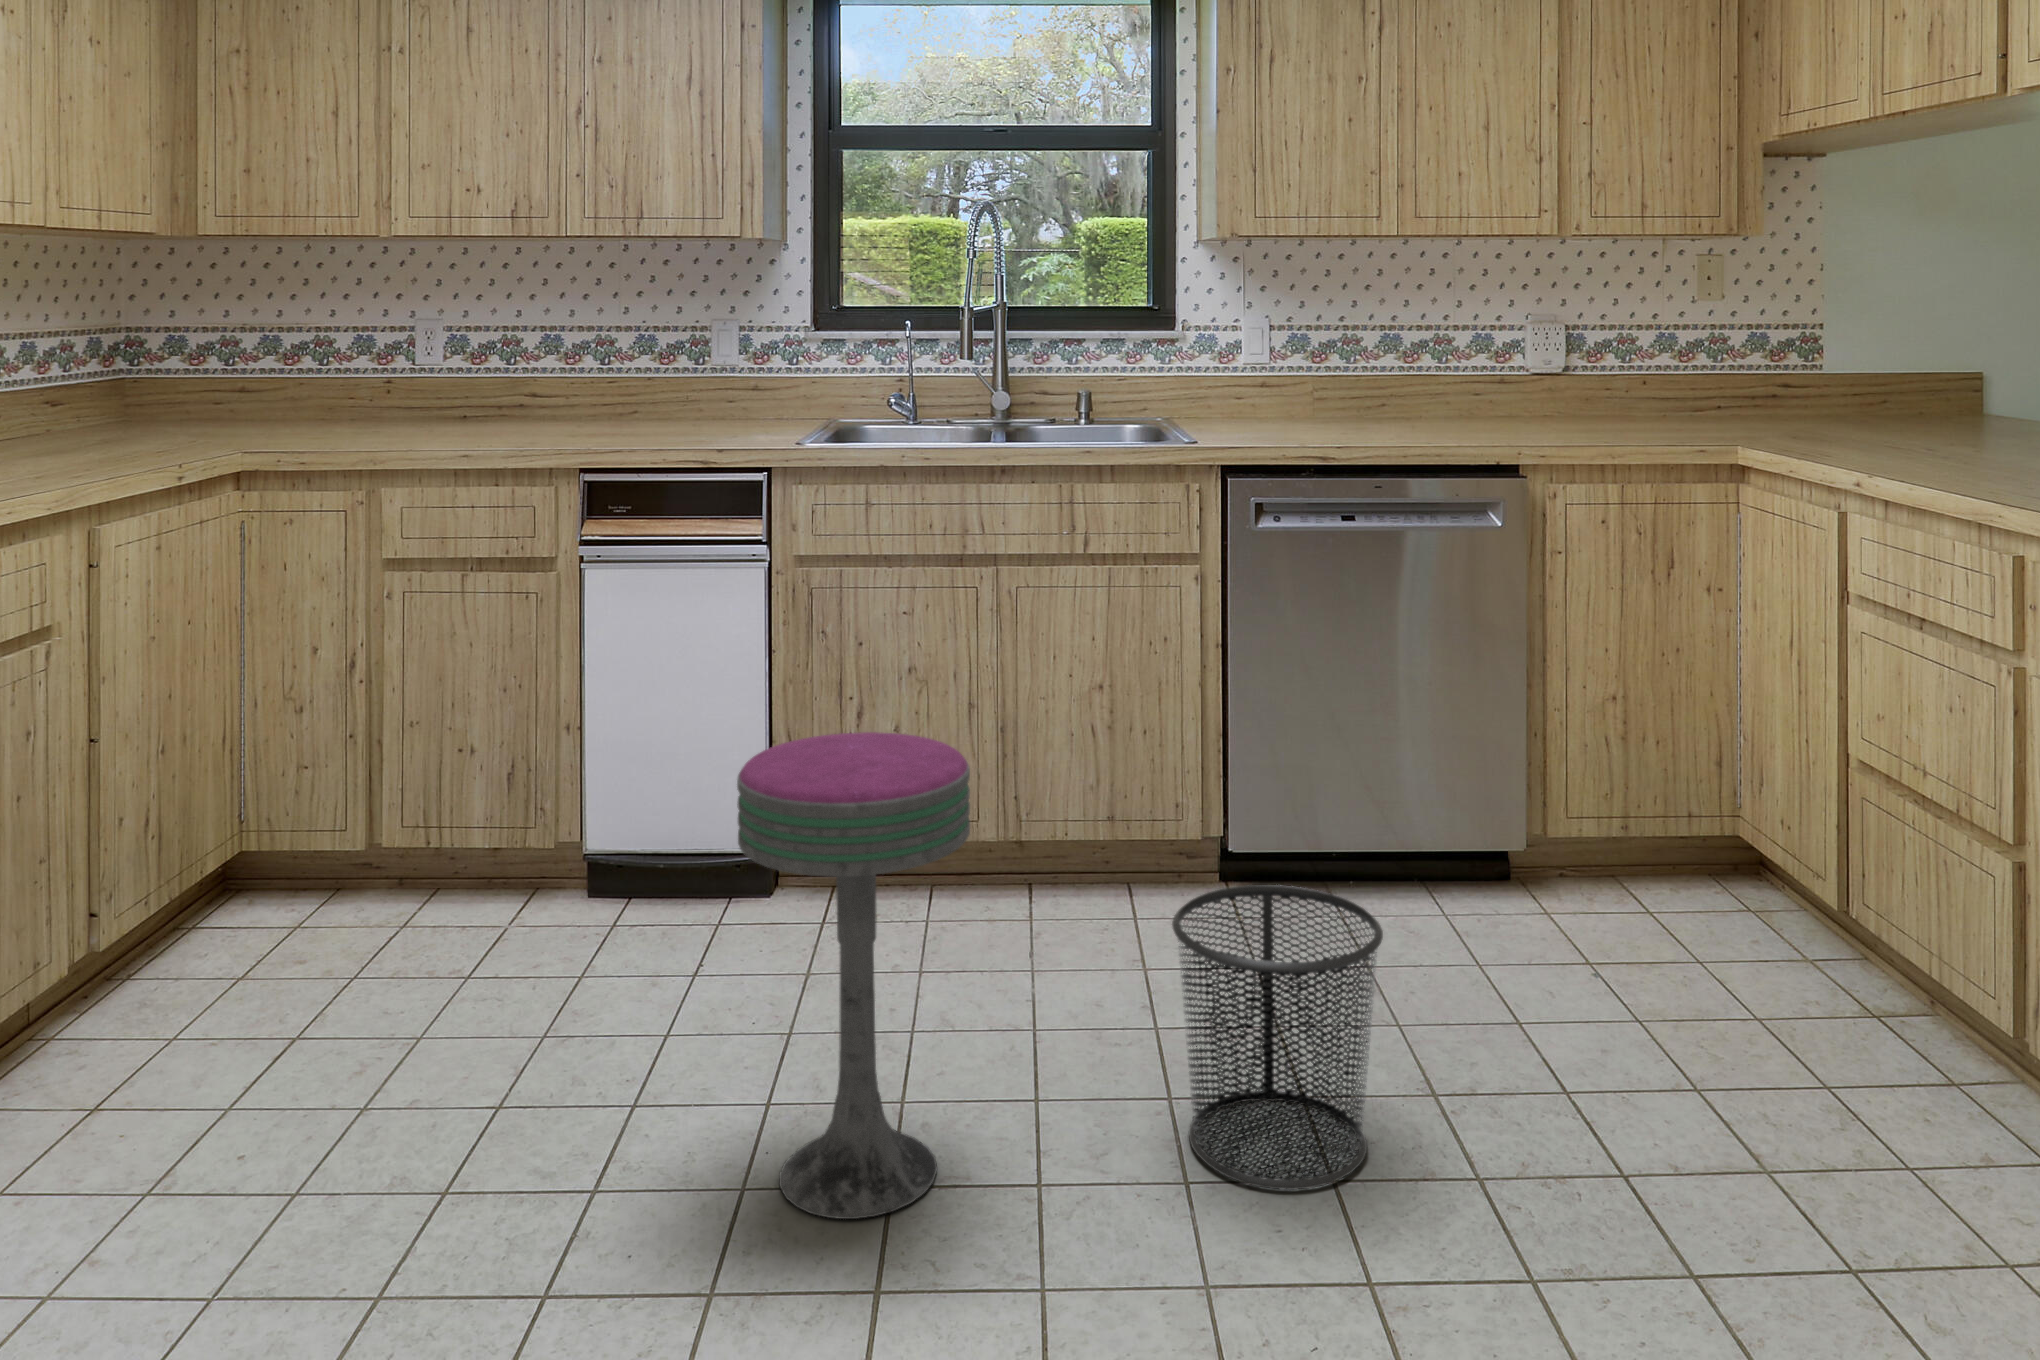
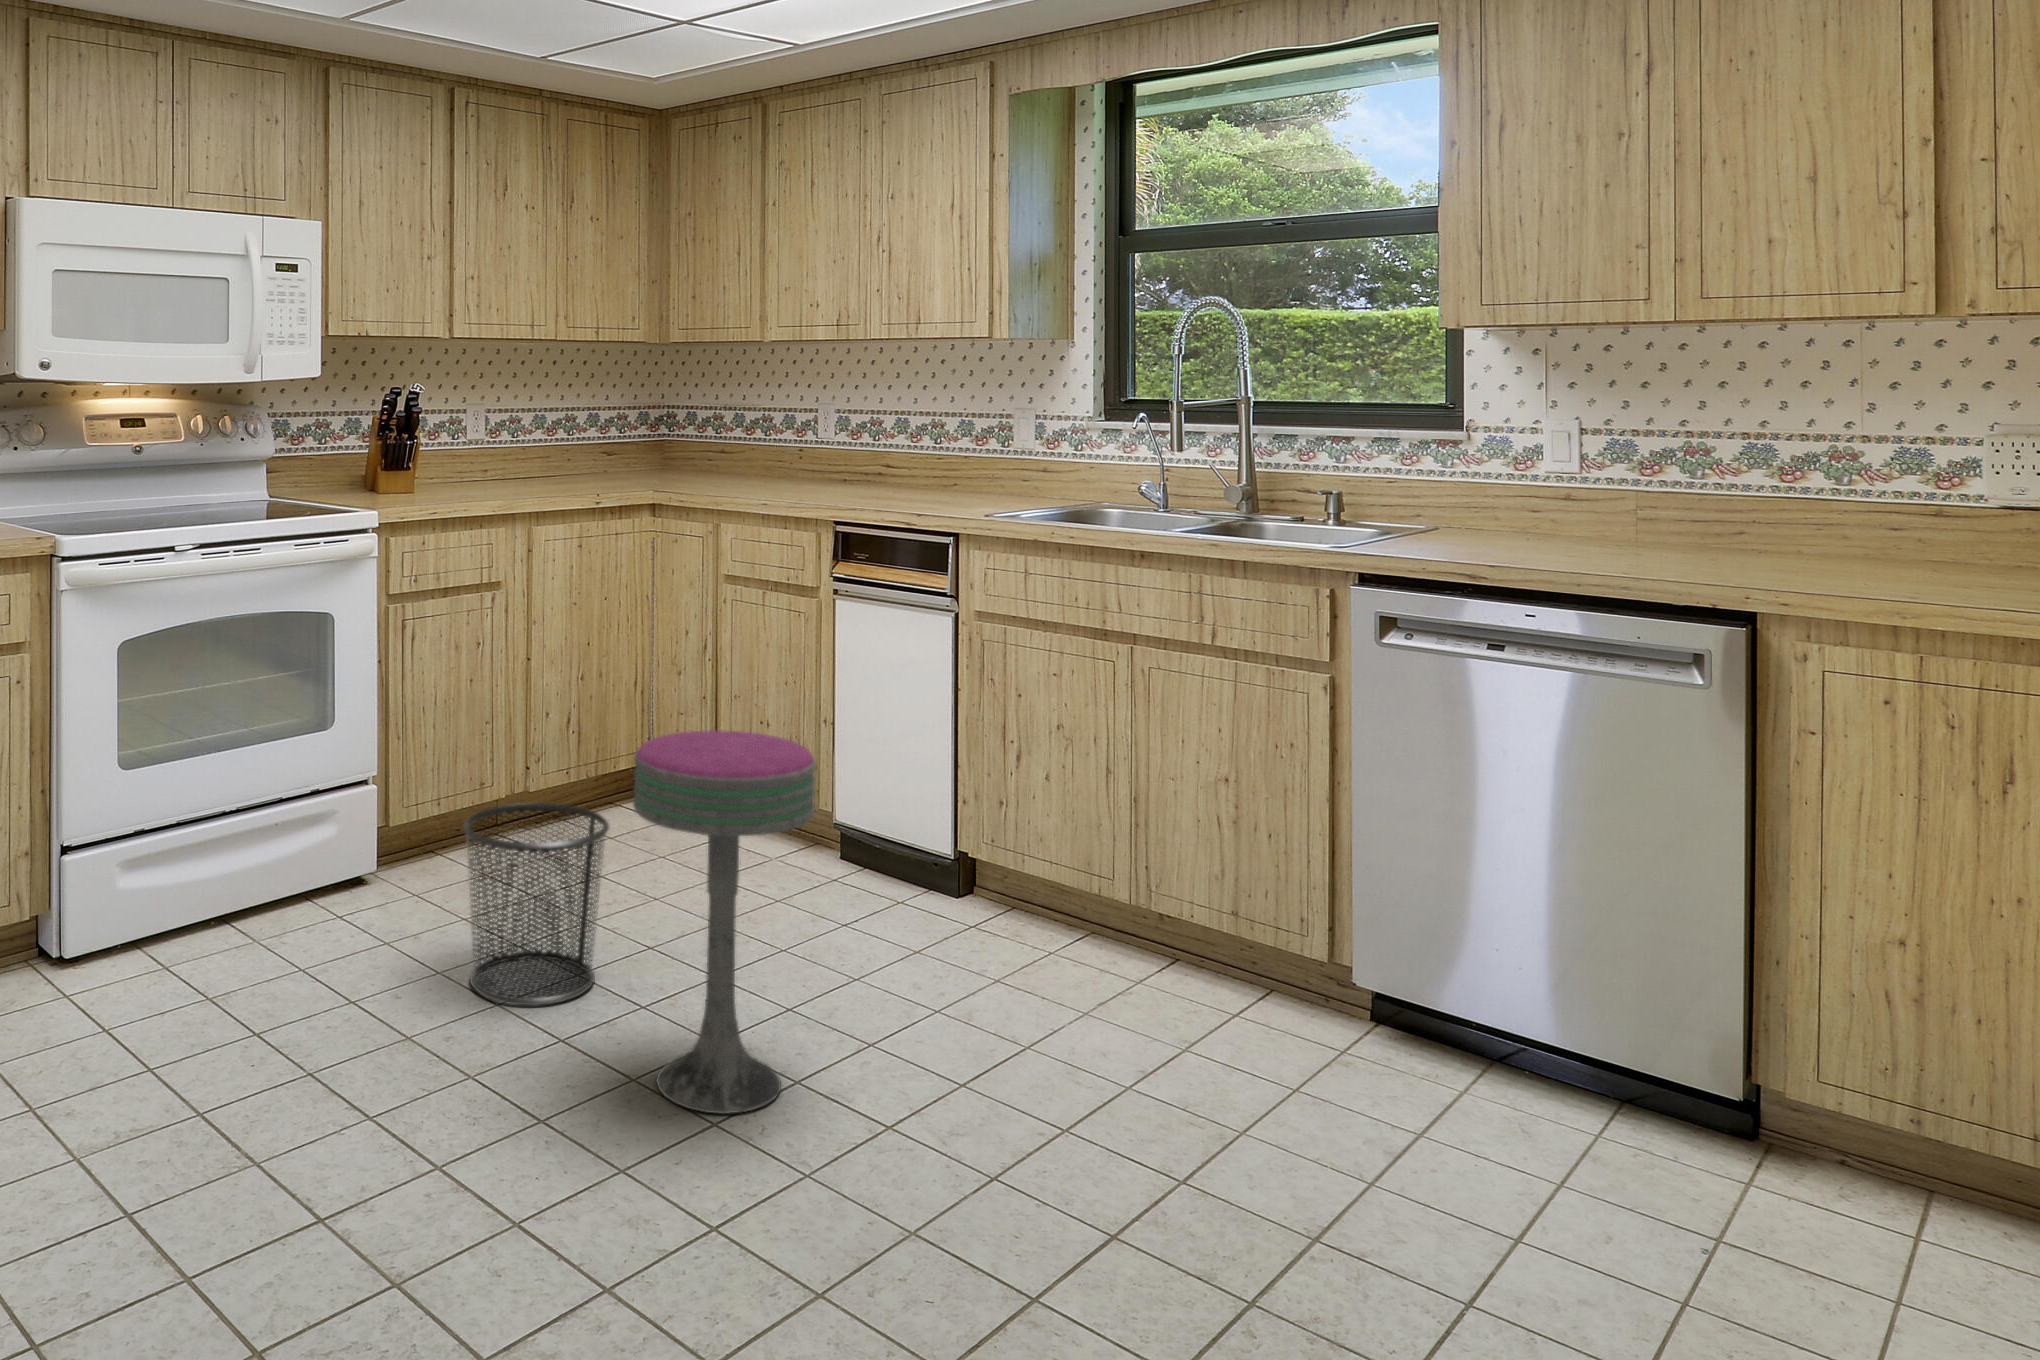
waste bin: present [1172,885,1383,1190] -> present [463,803,609,1005]

